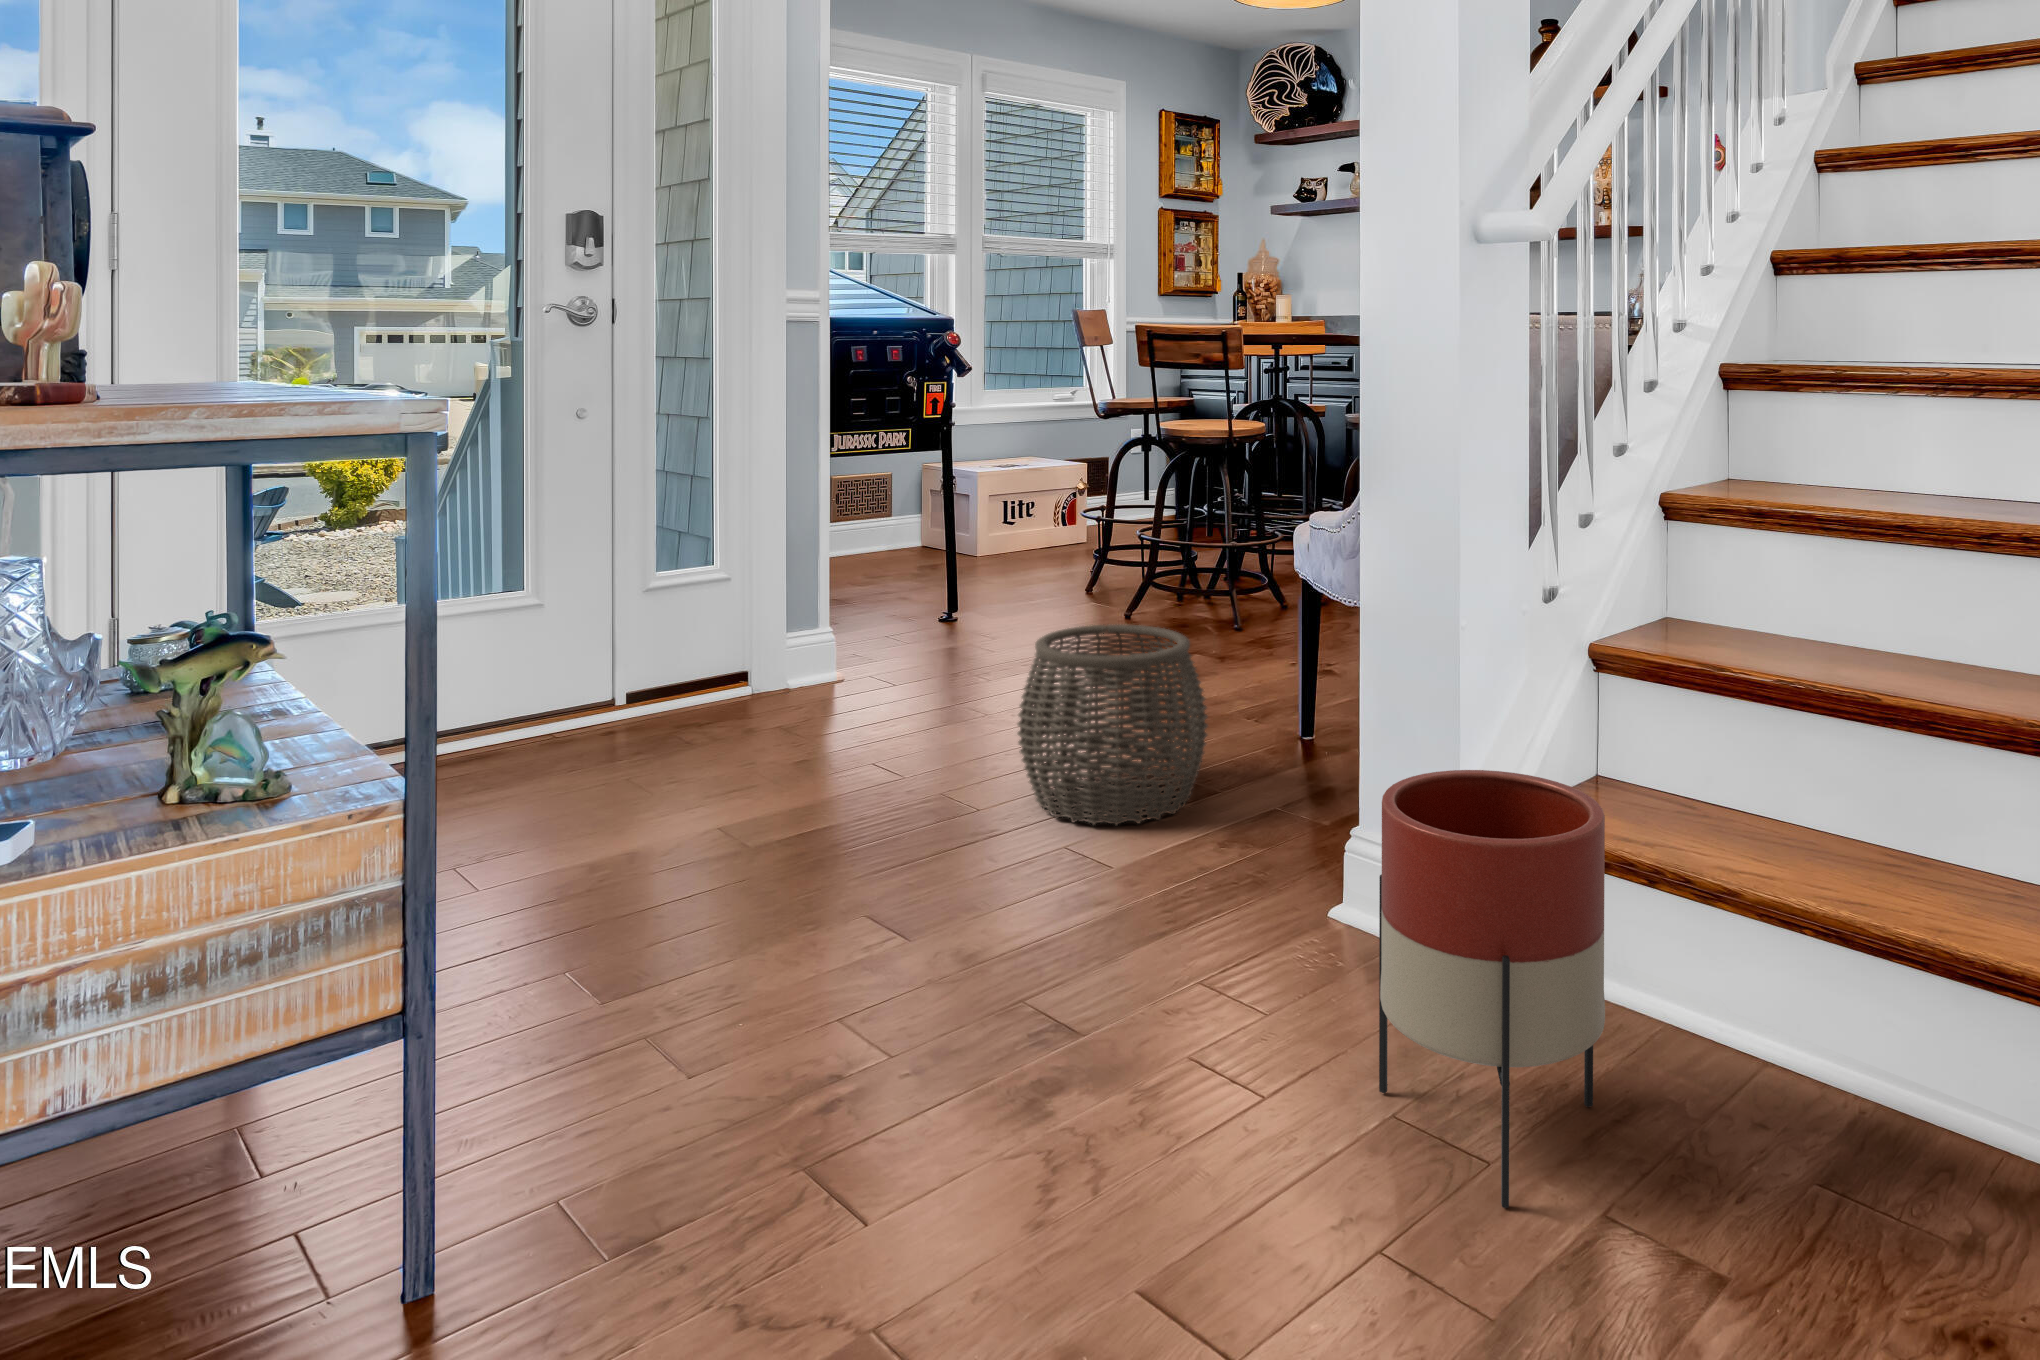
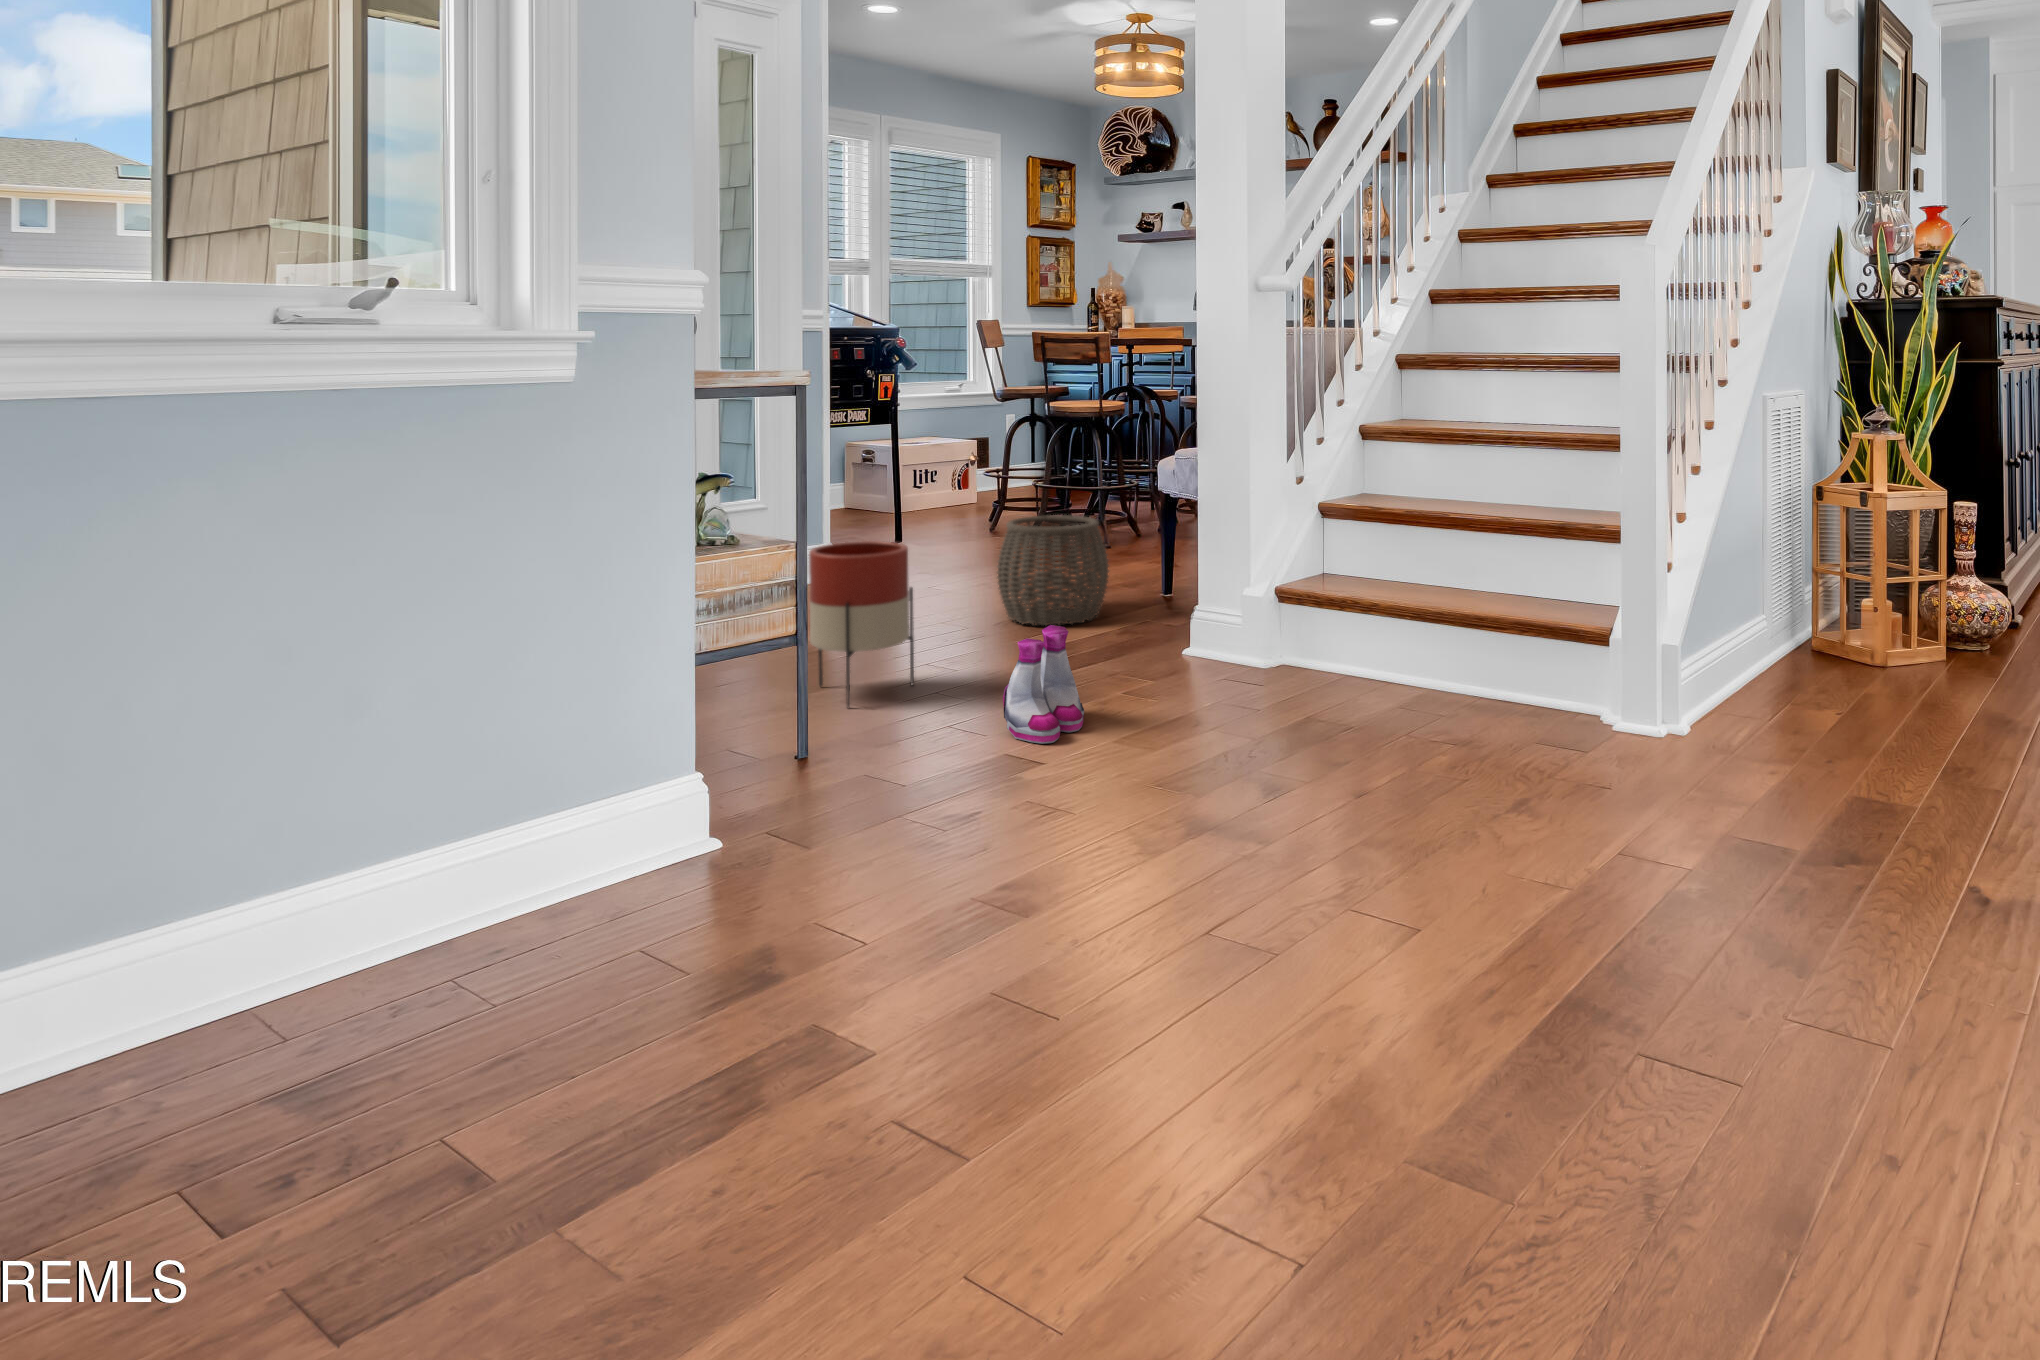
planter: present [1379,770,1605,1208] -> present [809,541,914,707]
boots: none [904,952,1087,1275] -> present [1003,625,1084,744]

